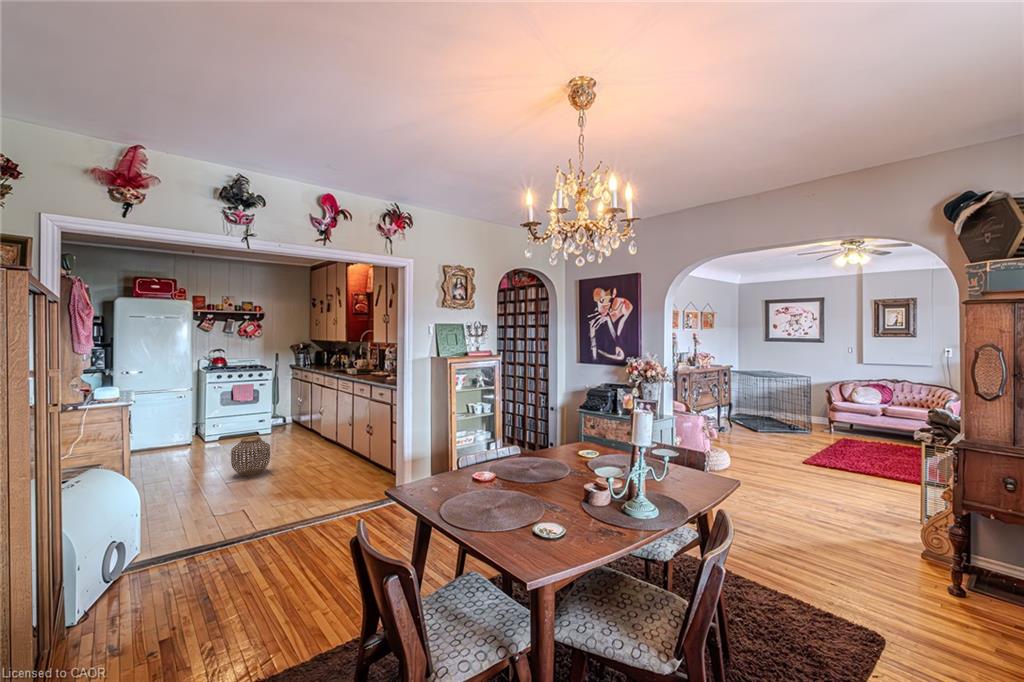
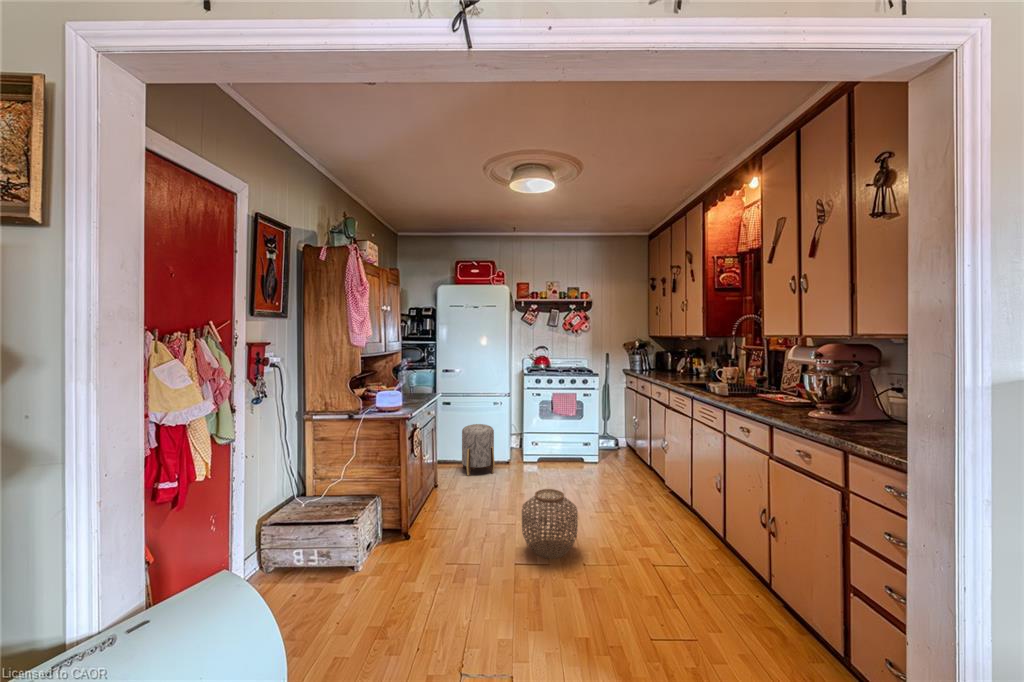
stool: none [144,415,181,457] -> present [462,424,495,476]

